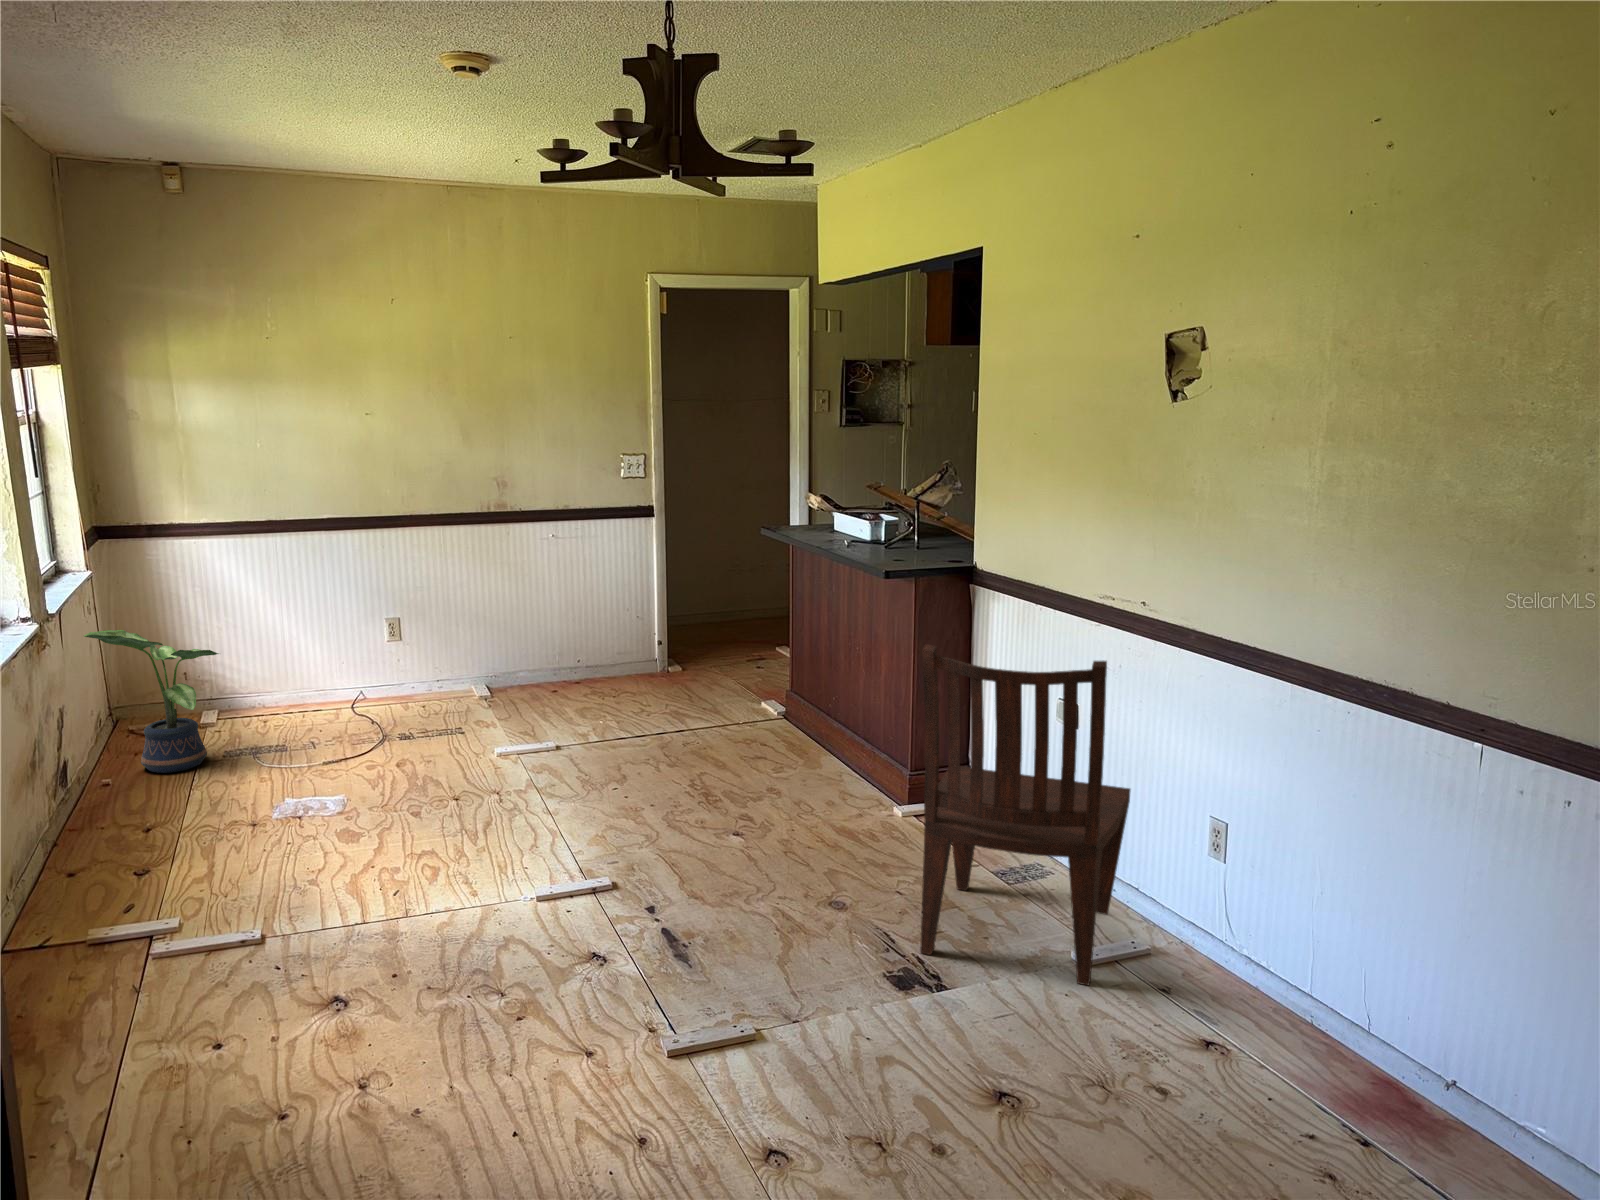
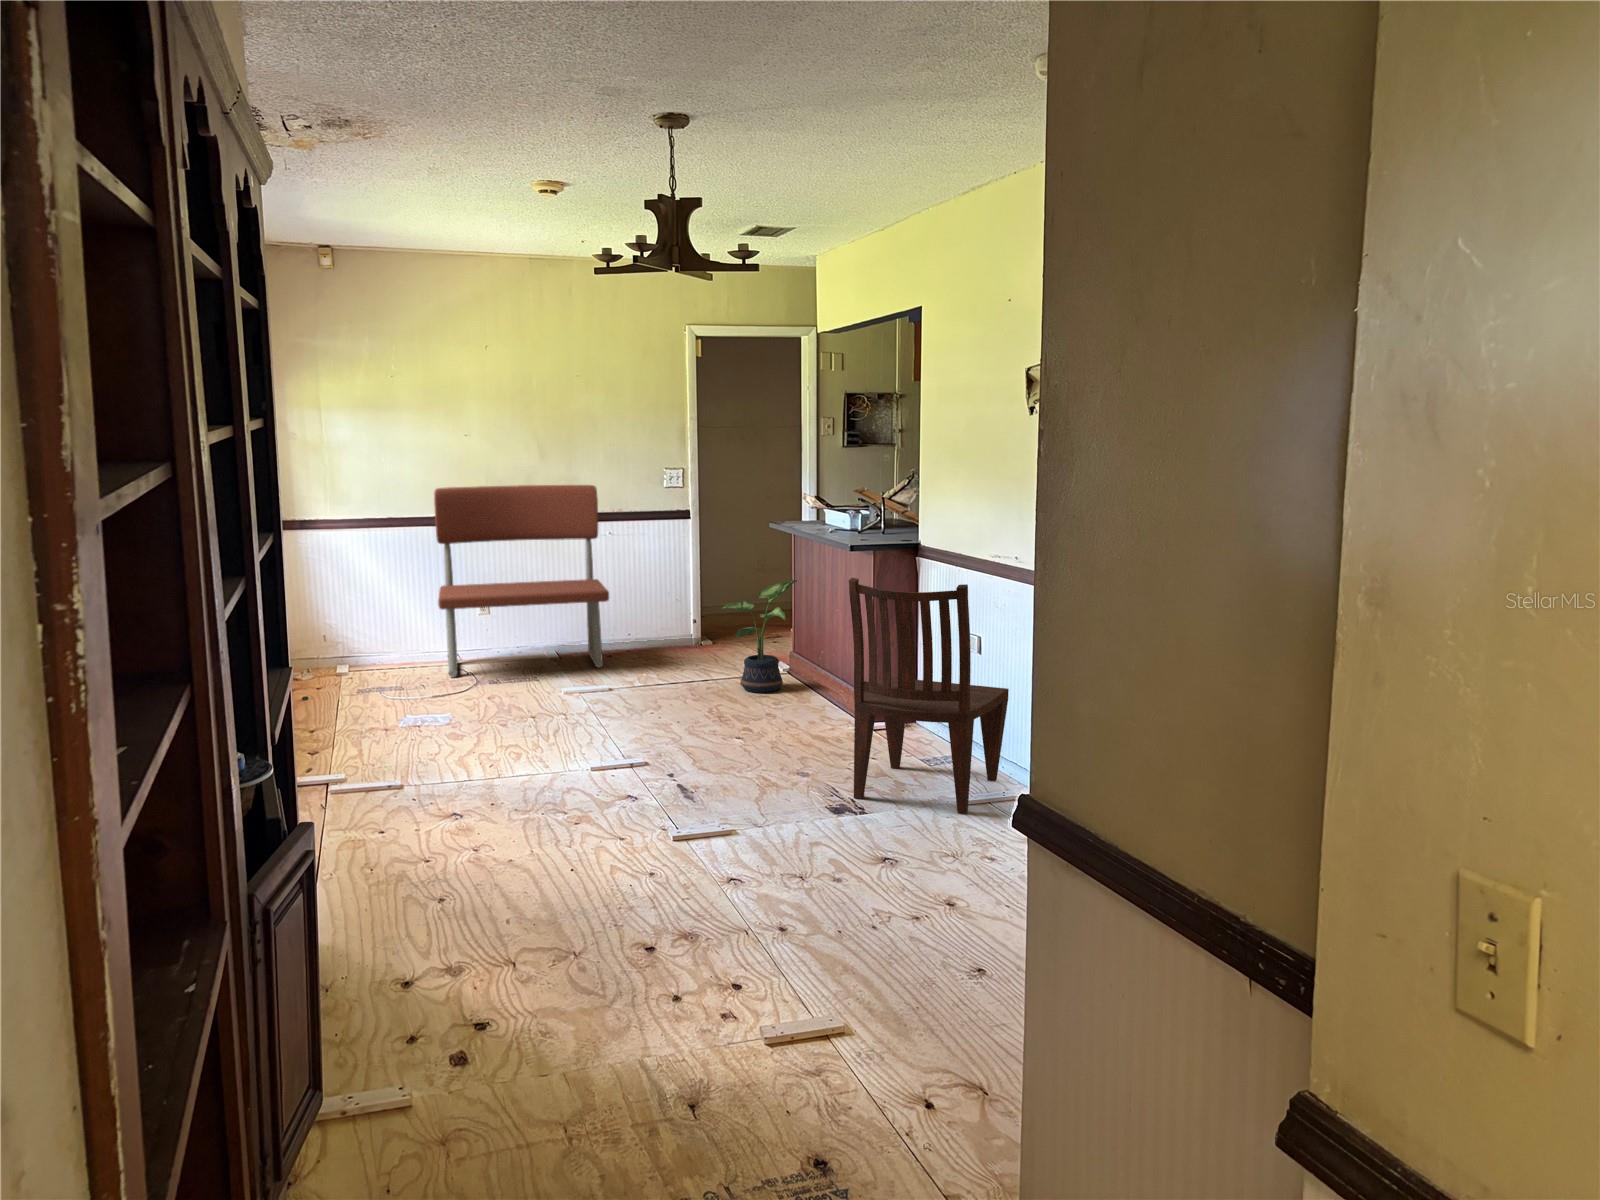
bench: none [325,477,555,728] -> present [434,485,609,678]
potted plant: present [84,630,219,773] -> present [723,580,797,693]

